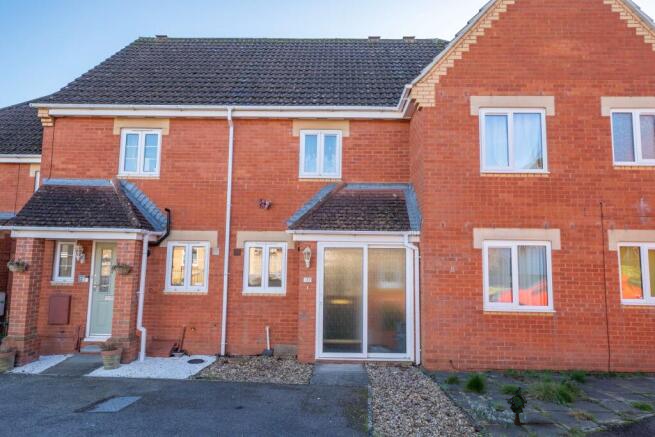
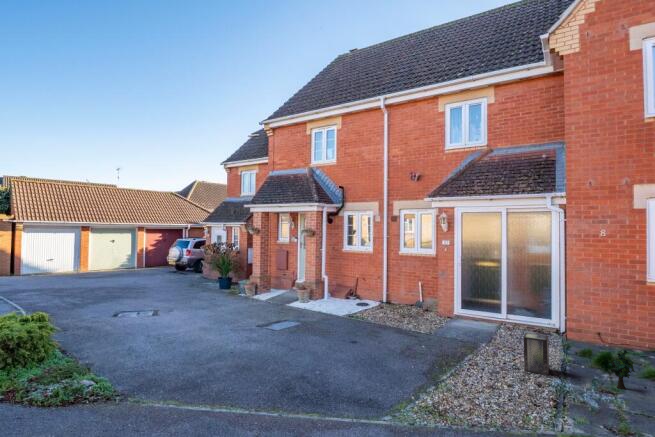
storage box: none [430,381,458,424] -> present [524,333,549,375]

